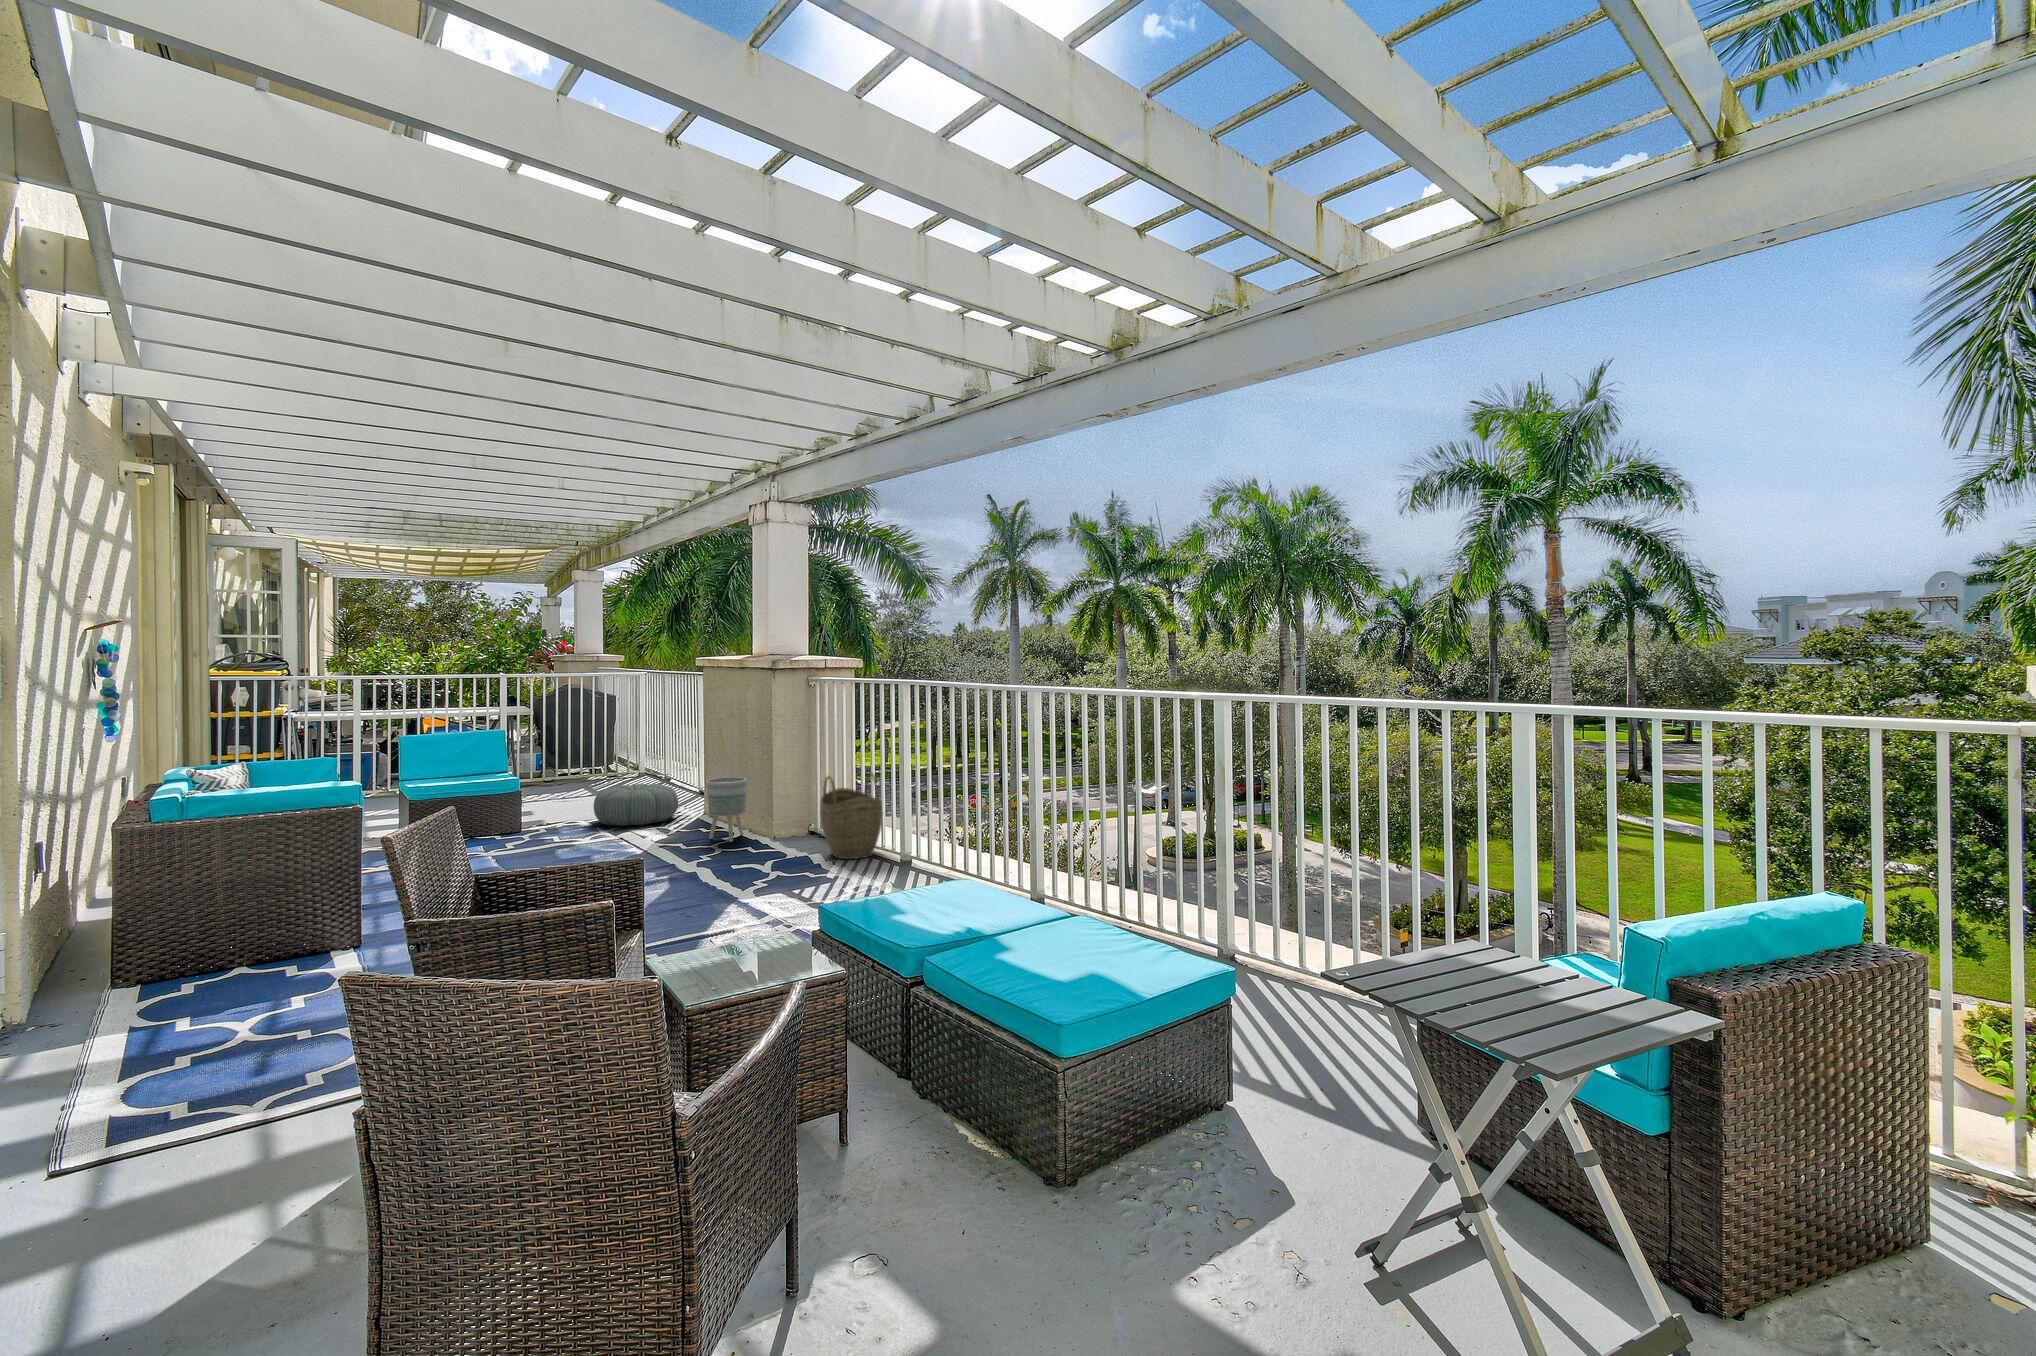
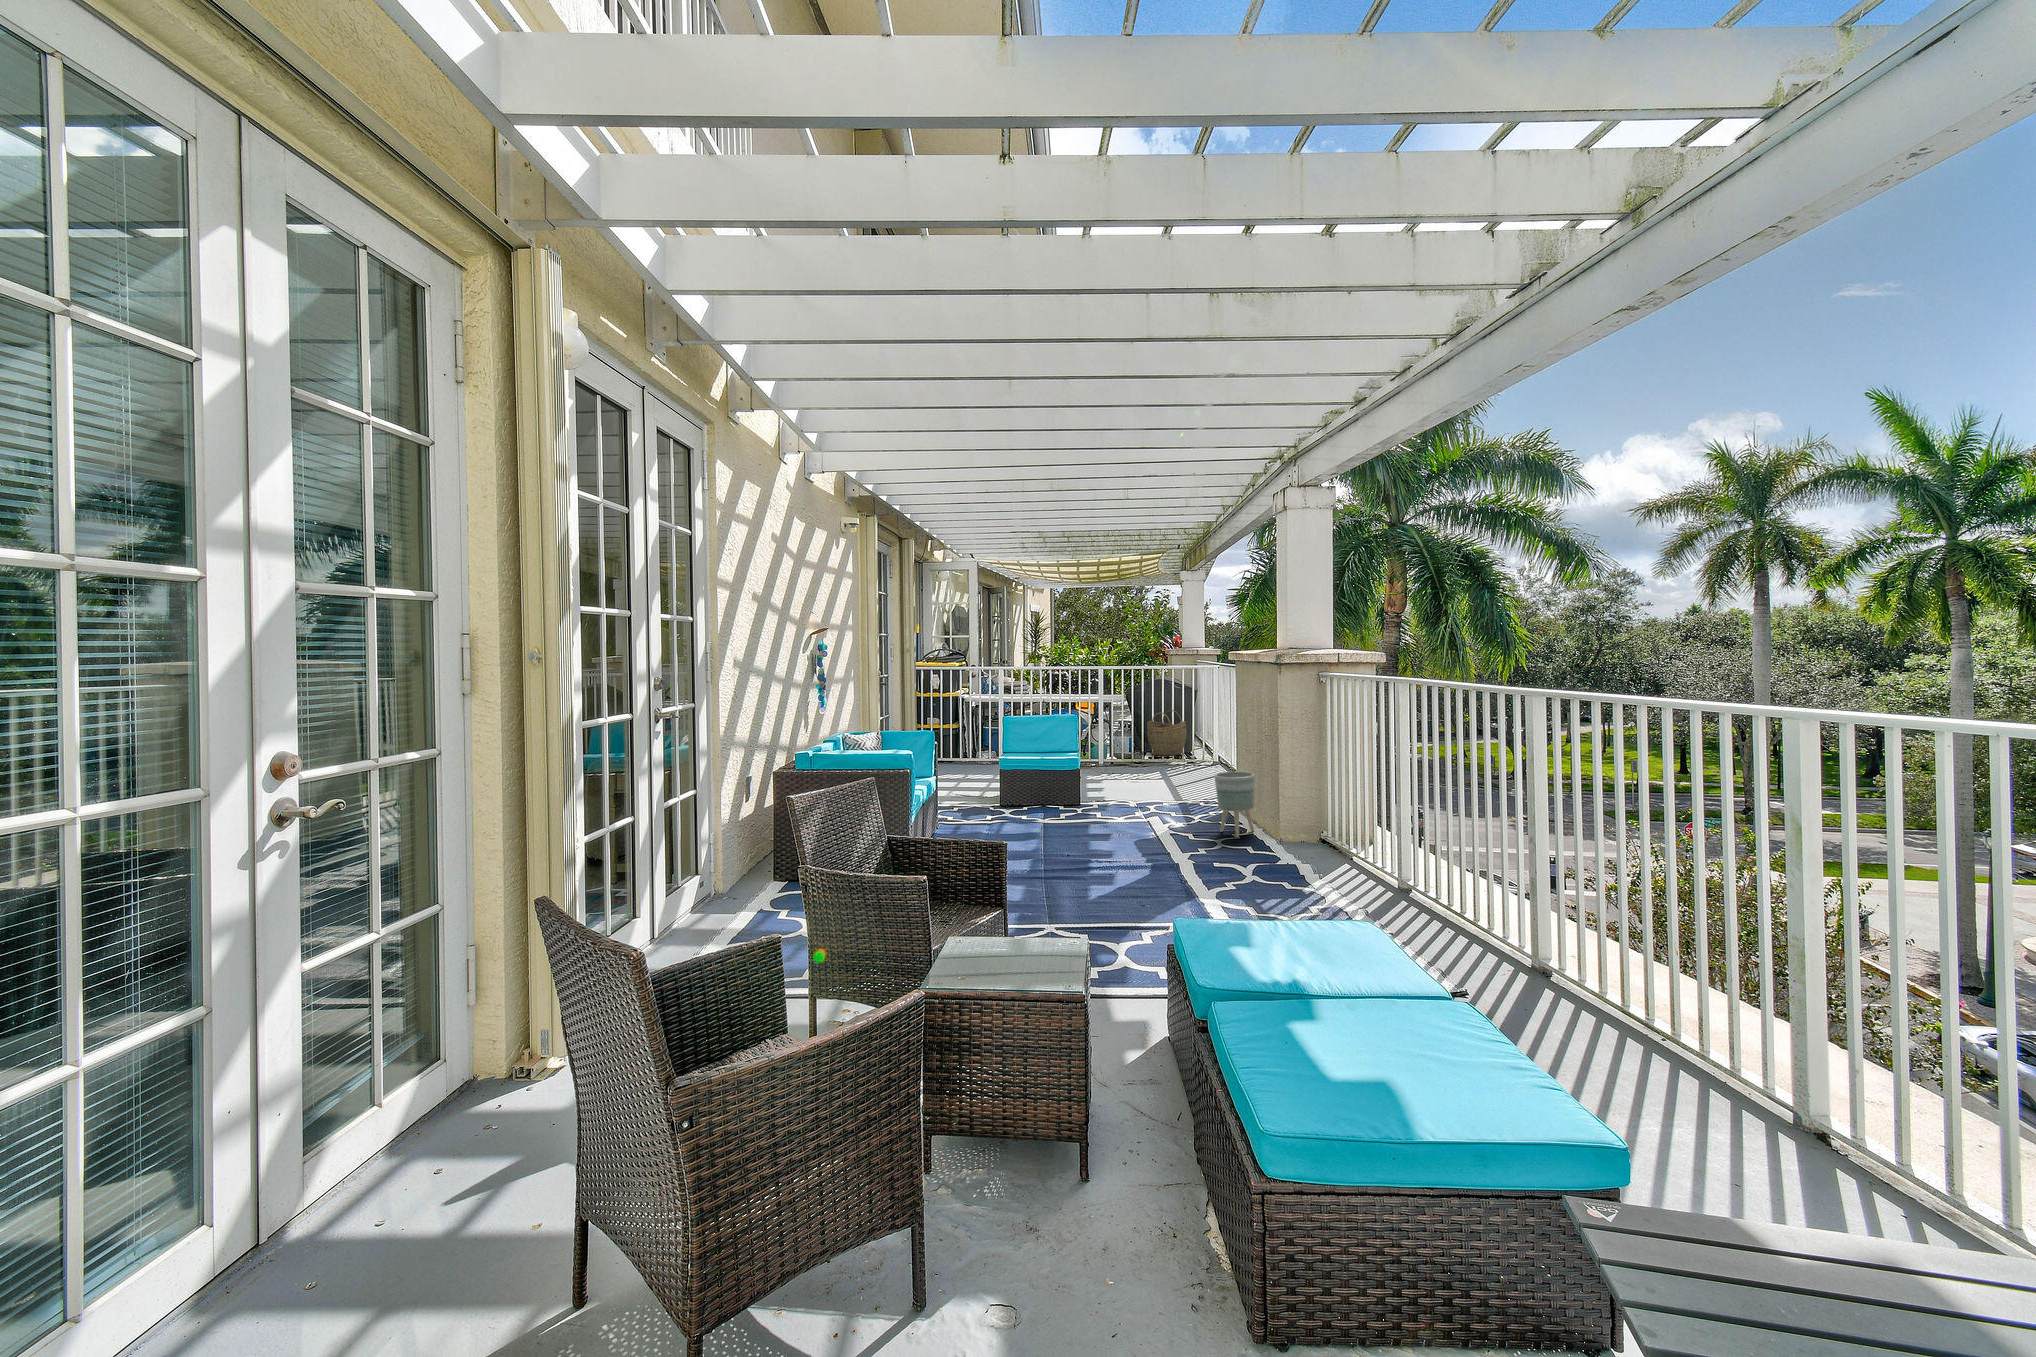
woven basket: present [820,773,882,859] -> present [1147,710,1187,756]
pouf: present [594,784,678,826] -> none [1137,770,1212,810]

